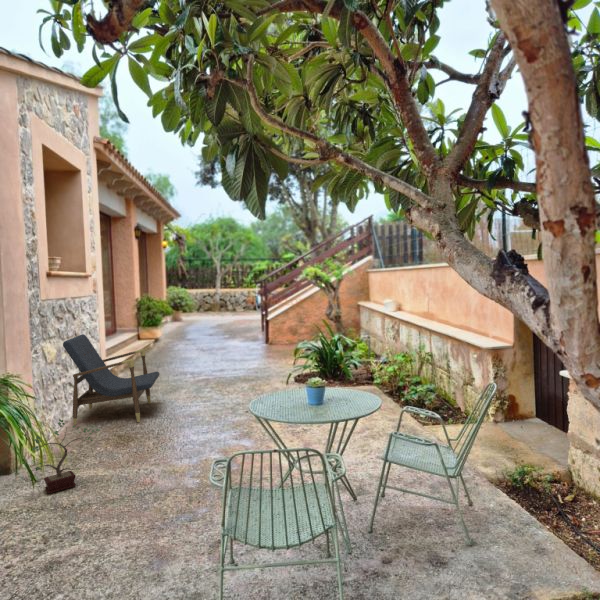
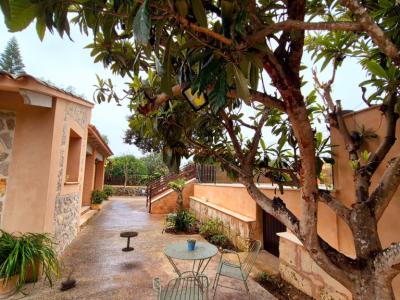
lounge chair: present [63,334,159,425] -> none [66,210,109,254]
side table: none [167,375,208,450] -> present [120,231,138,252]

